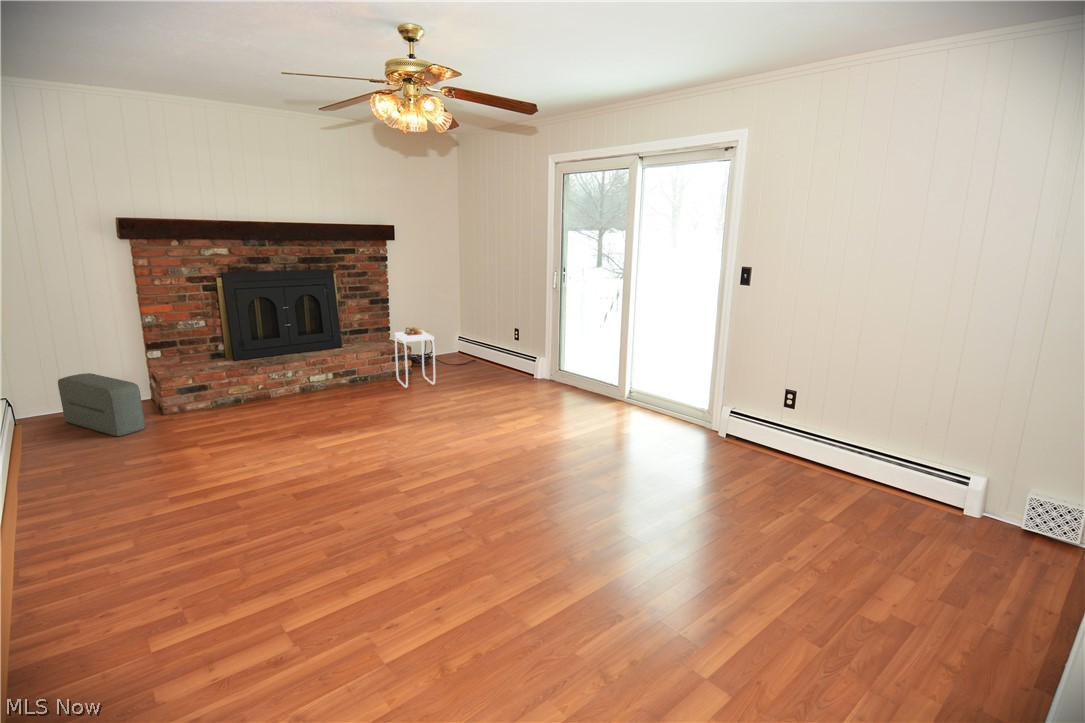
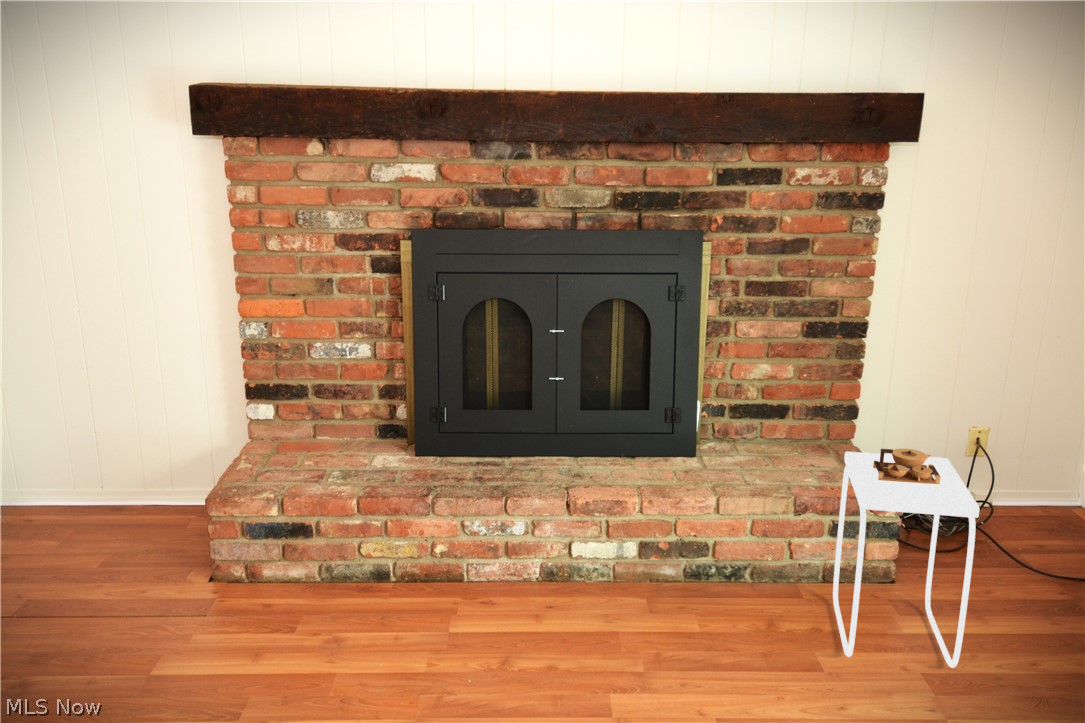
pouf: present [58,373,145,436] -> none [29,448,123,644]

